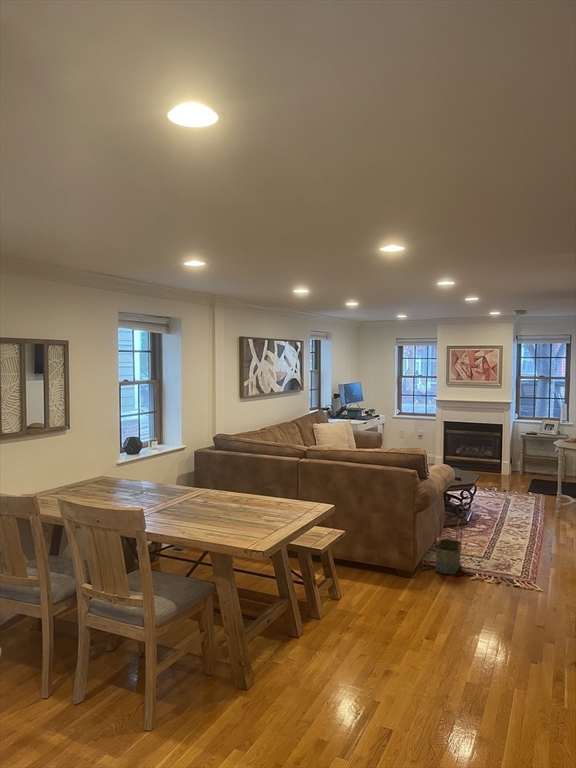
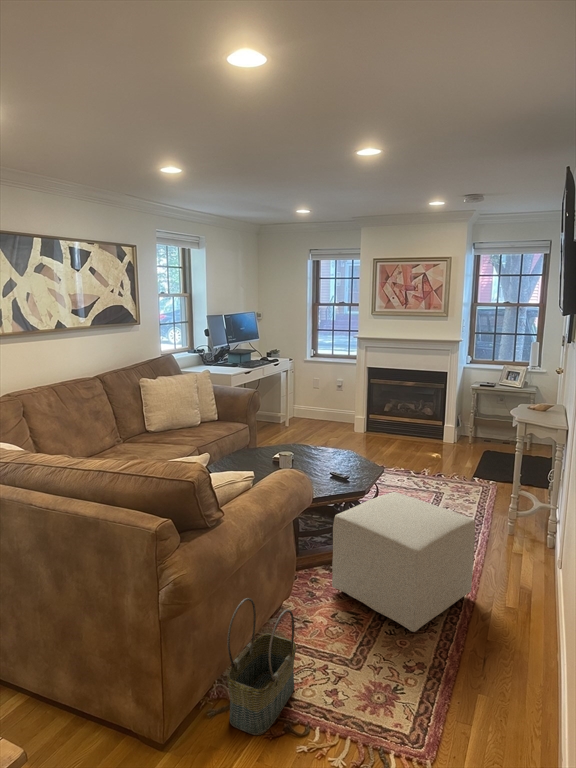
ottoman: none [461,485,540,548] -> present [332,492,475,632]

